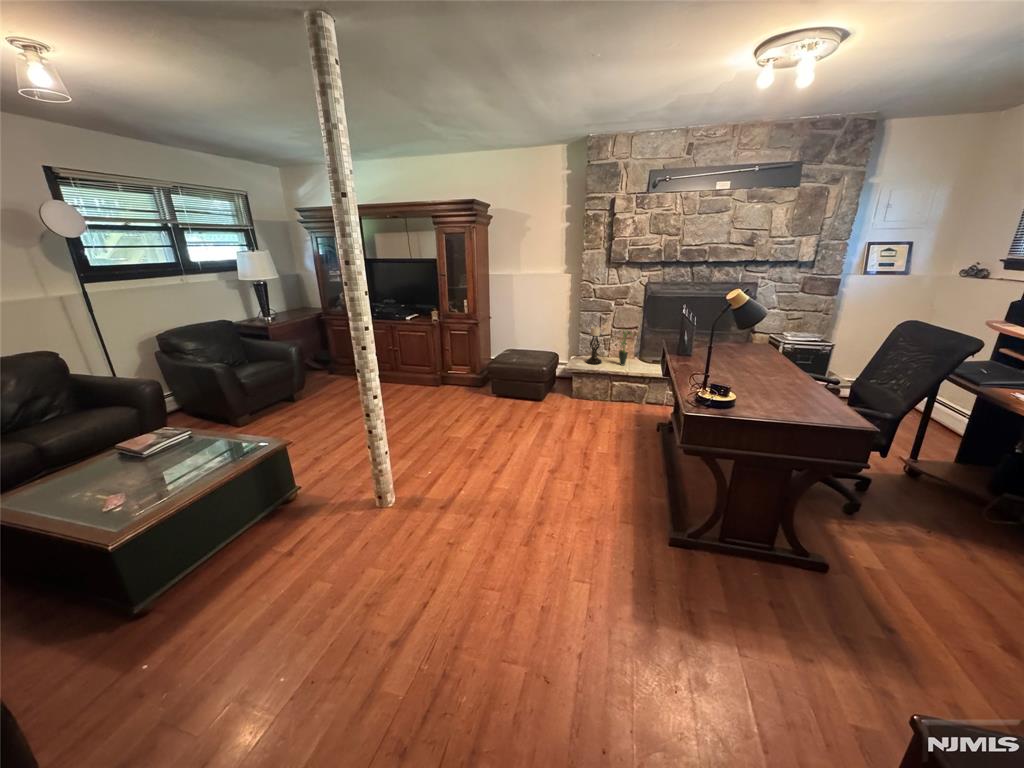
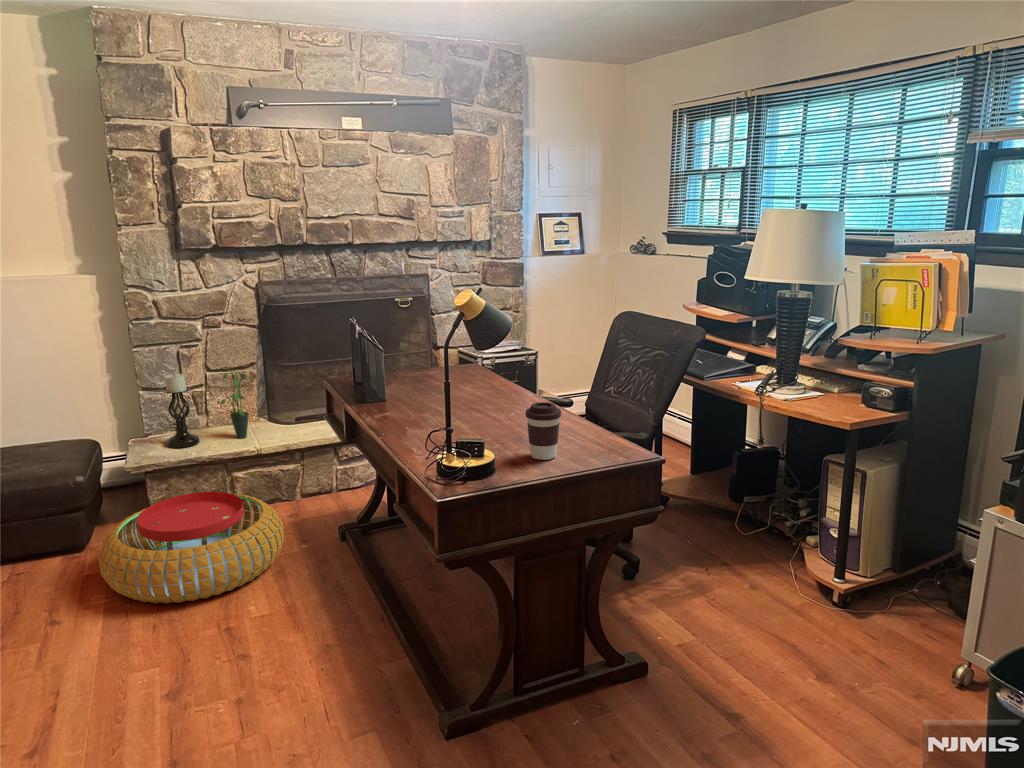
coffee cup: none [763,370,792,408] -> present [526,402,561,460]
pouf: none [543,387,629,438] -> present [98,492,284,604]

